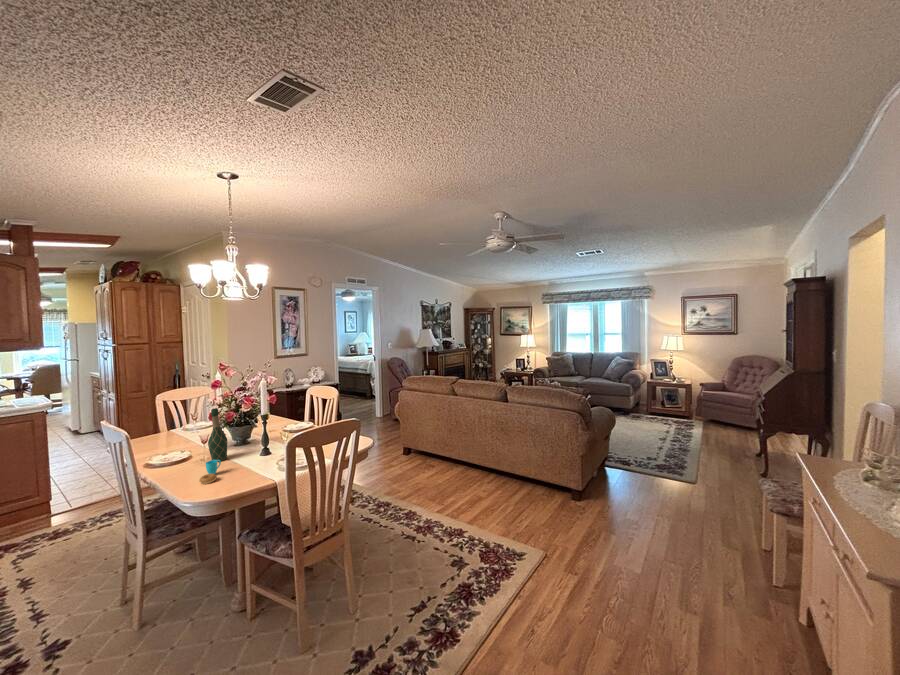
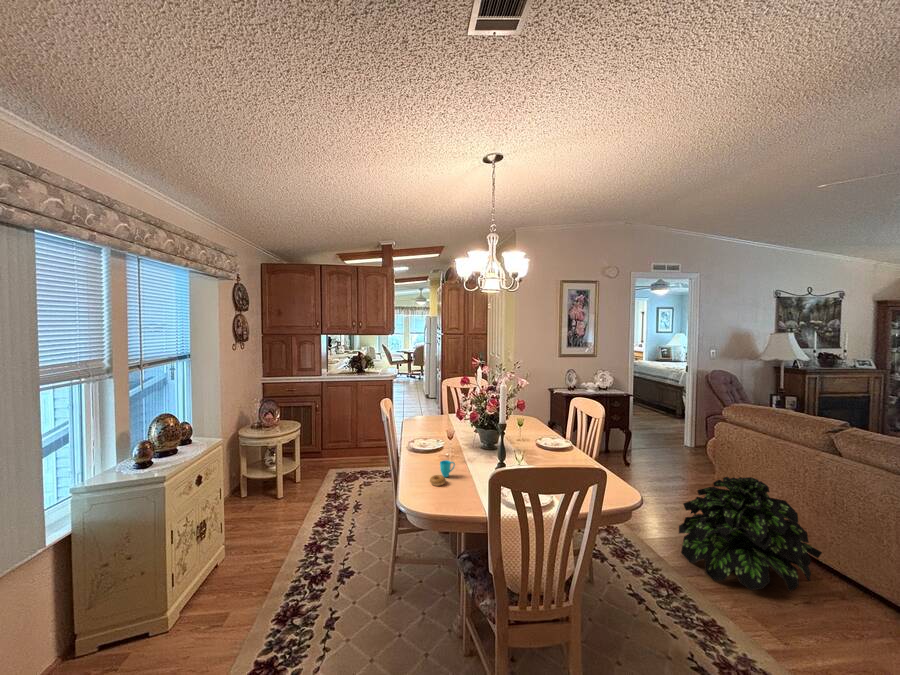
wine bottle: present [208,408,227,461] -> none [452,404,470,462]
potted plant: none [384,421,455,491] -> present [679,477,822,592]

